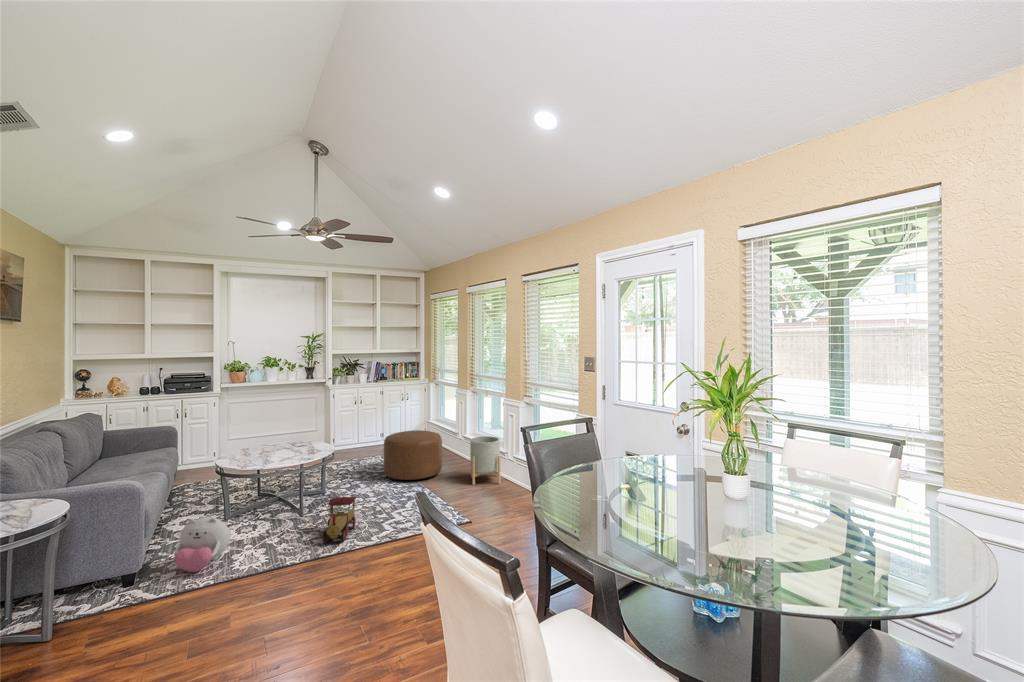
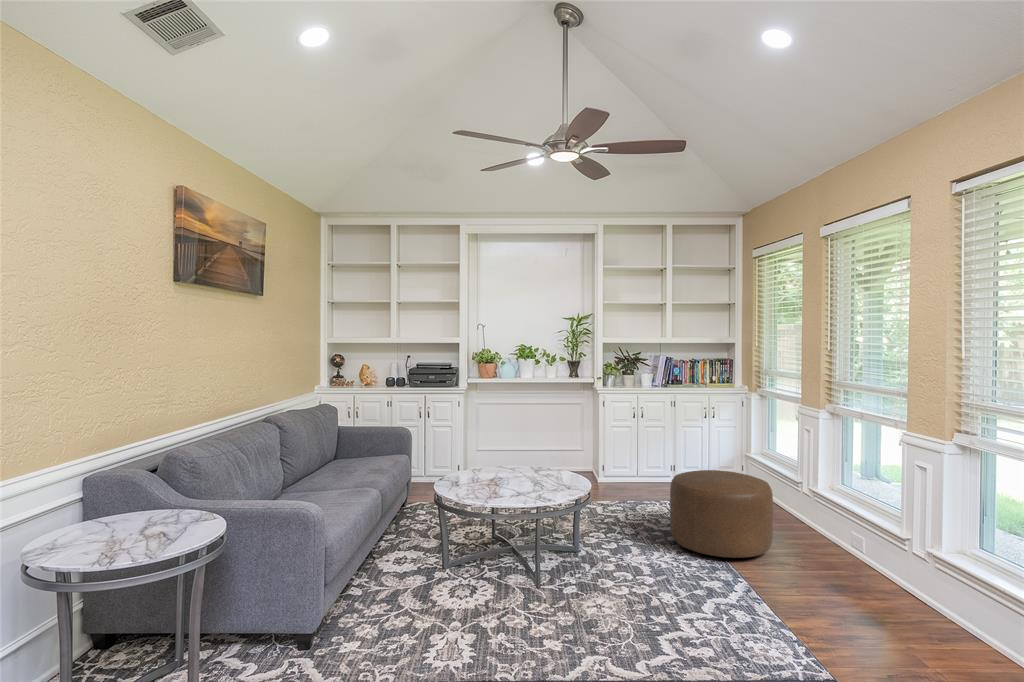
planter: present [470,436,500,485] -> none [831,500,899,601]
toy train: present [323,497,357,543] -> none [557,572,617,658]
plush toy: present [174,517,230,572] -> none [357,569,429,650]

